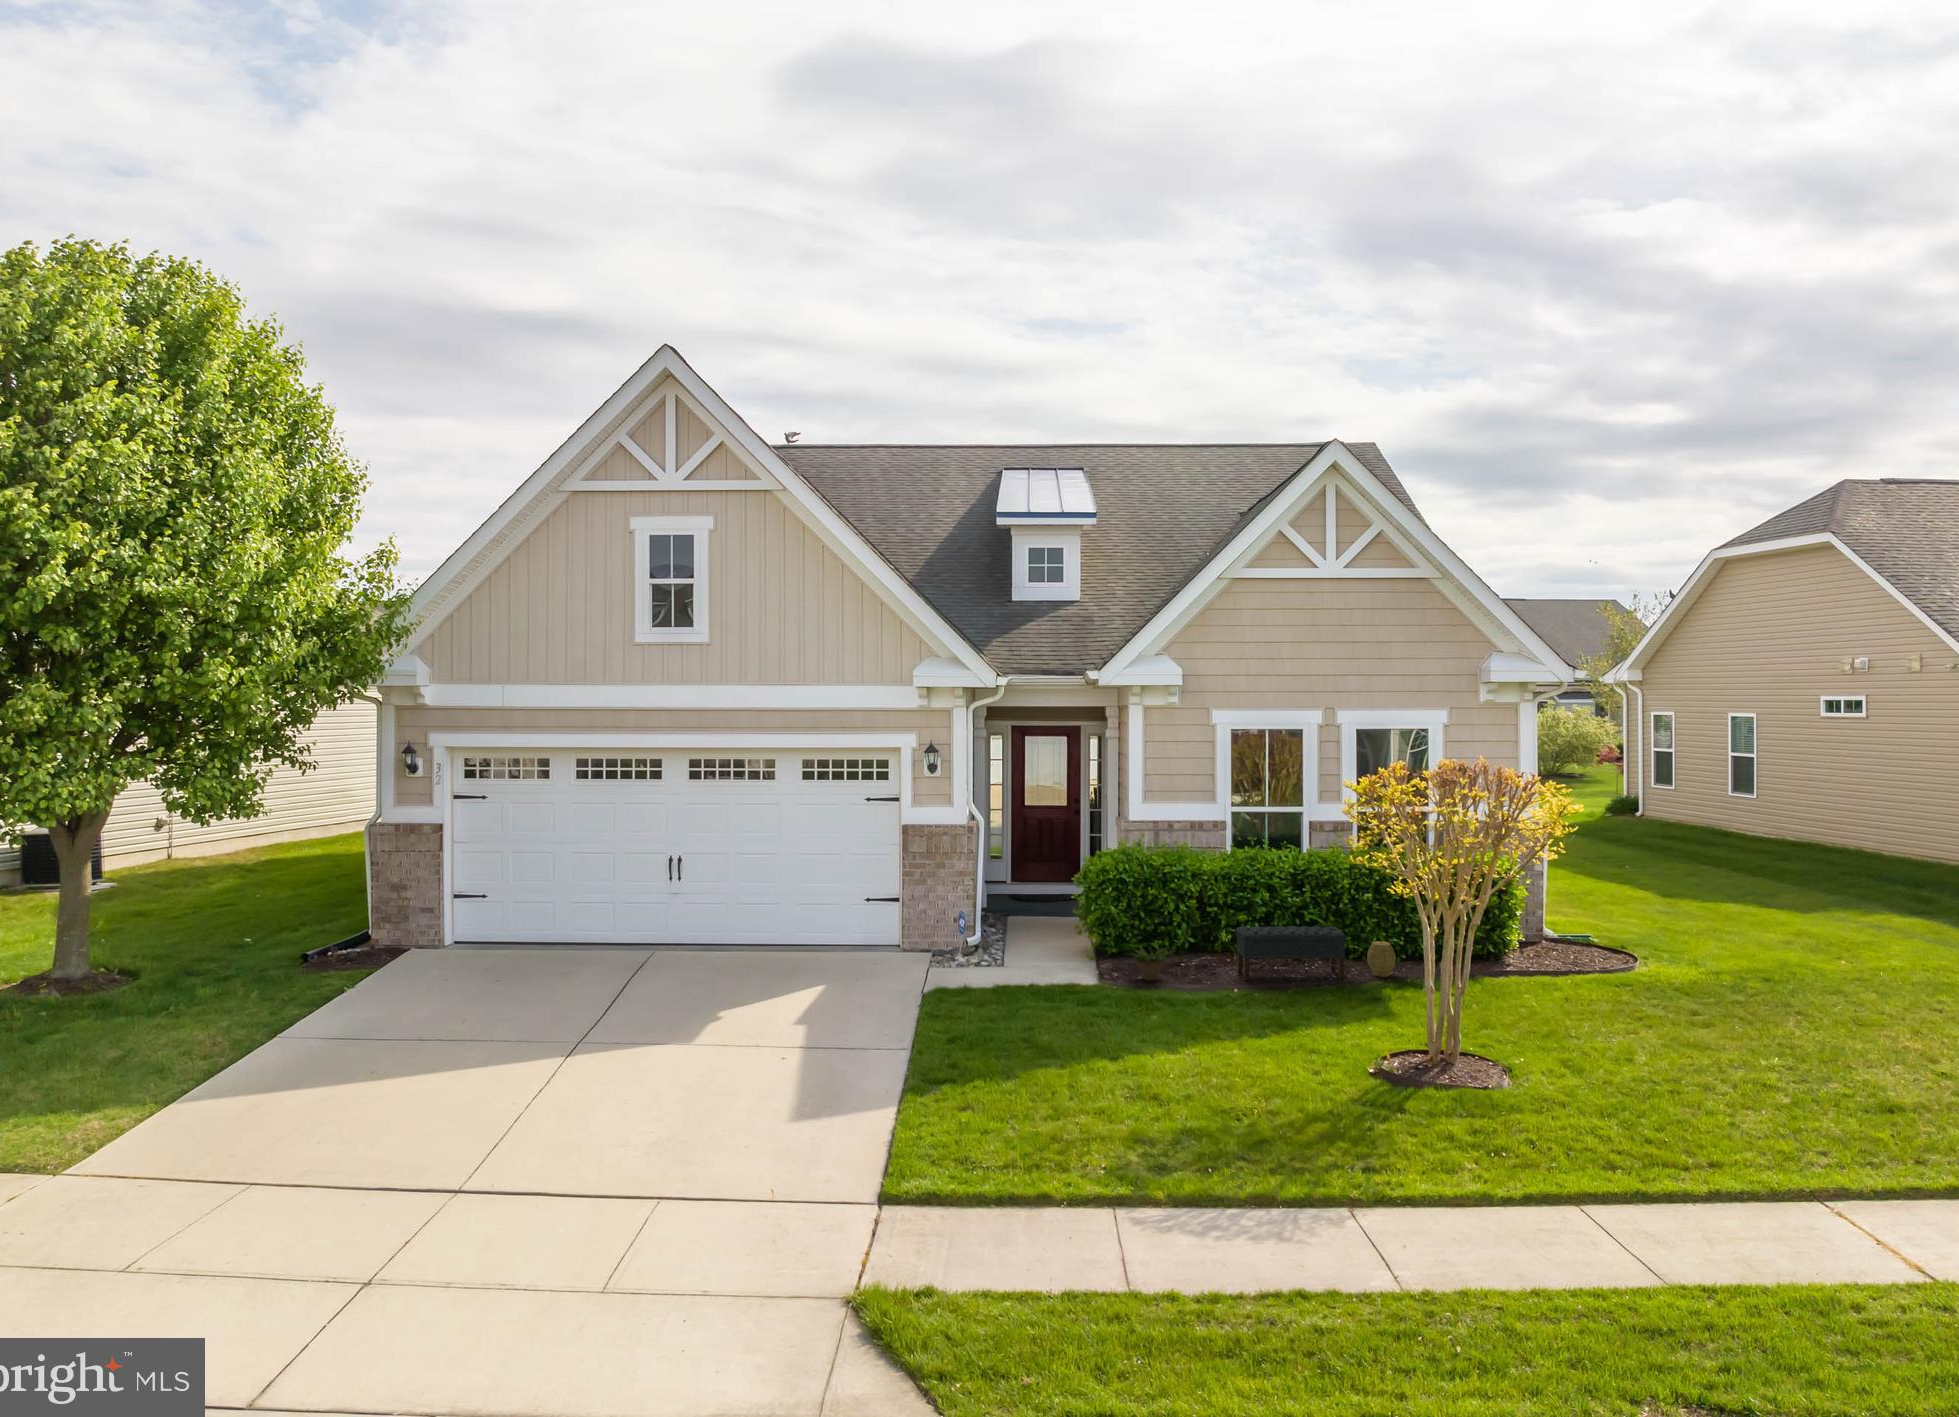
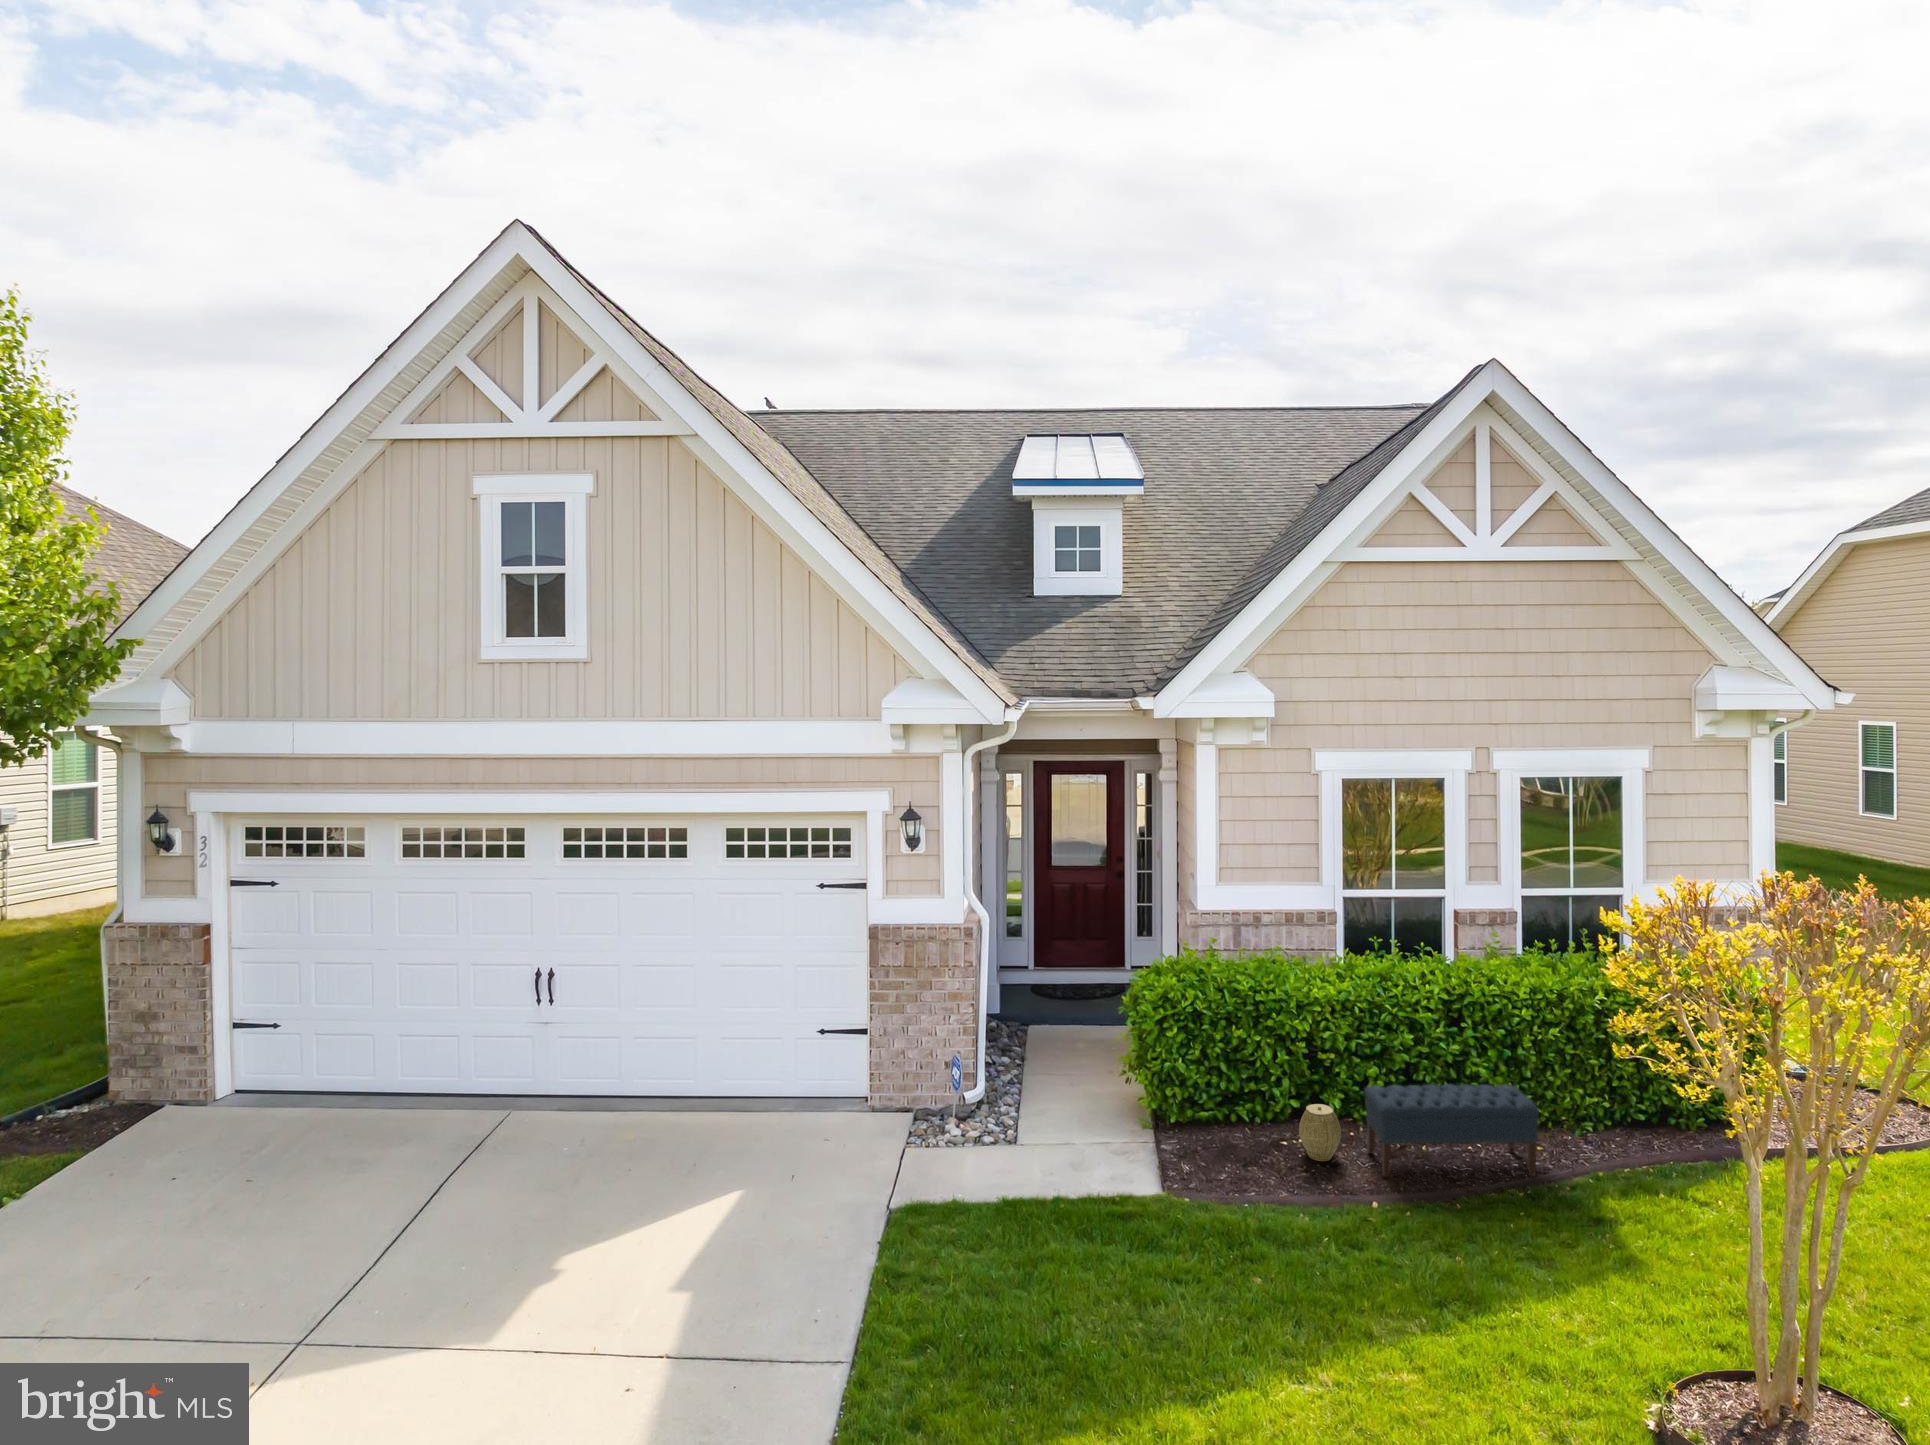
woven basket: present [1367,941,1396,977] -> present [1299,1104,1341,1161]
decorative plant: present [1134,949,1169,980] -> none [1194,1120,1278,1177]

